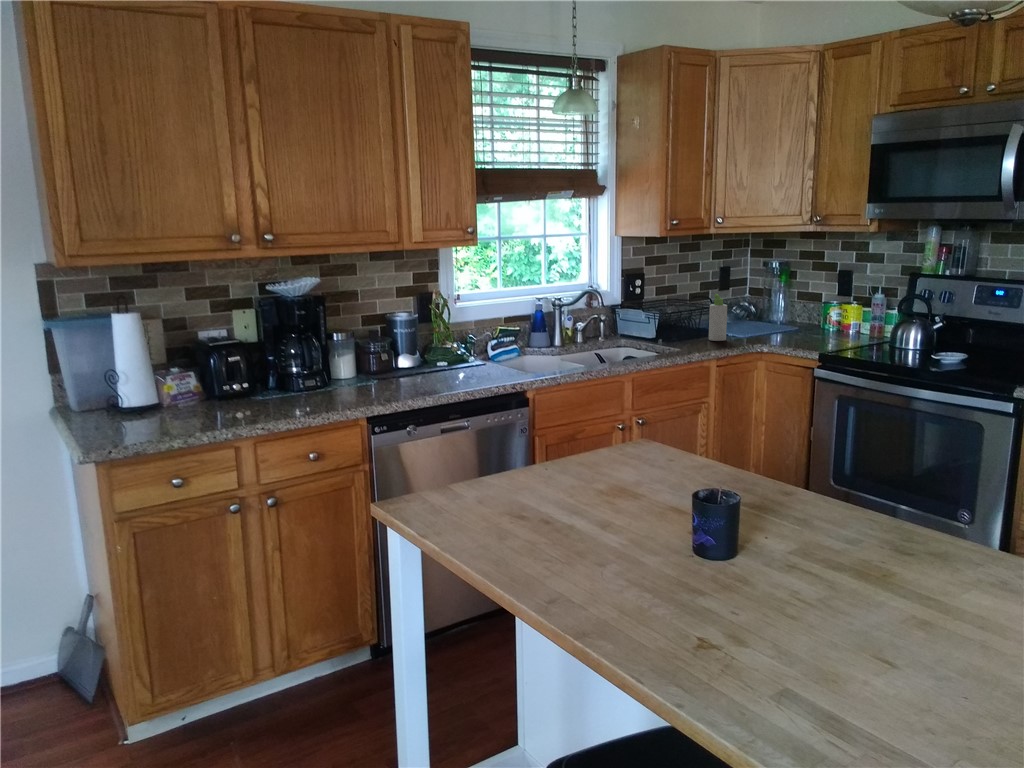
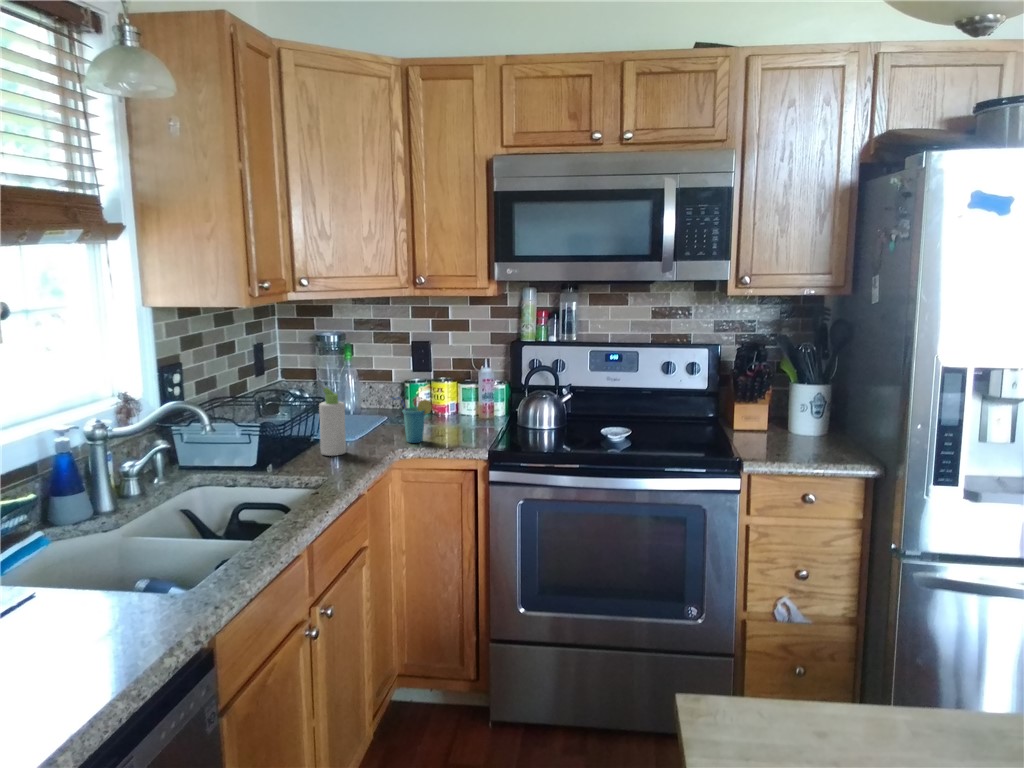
cup: none [769,306,797,342] -> present [390,397,432,443]

